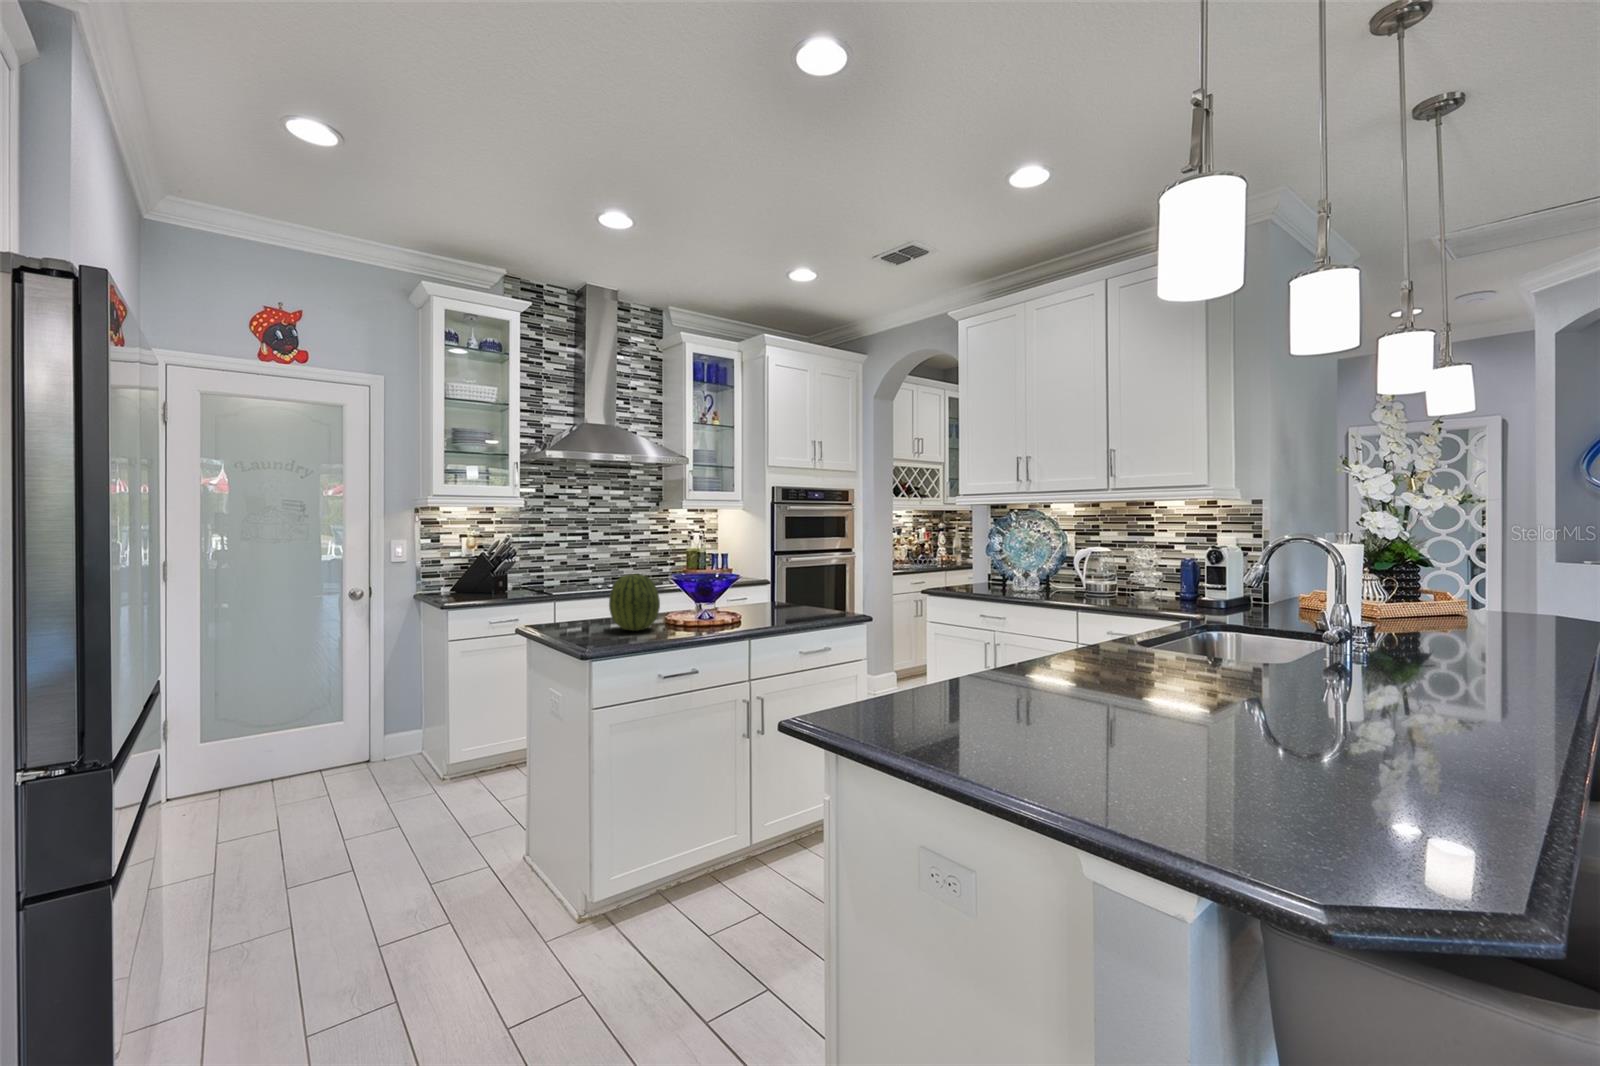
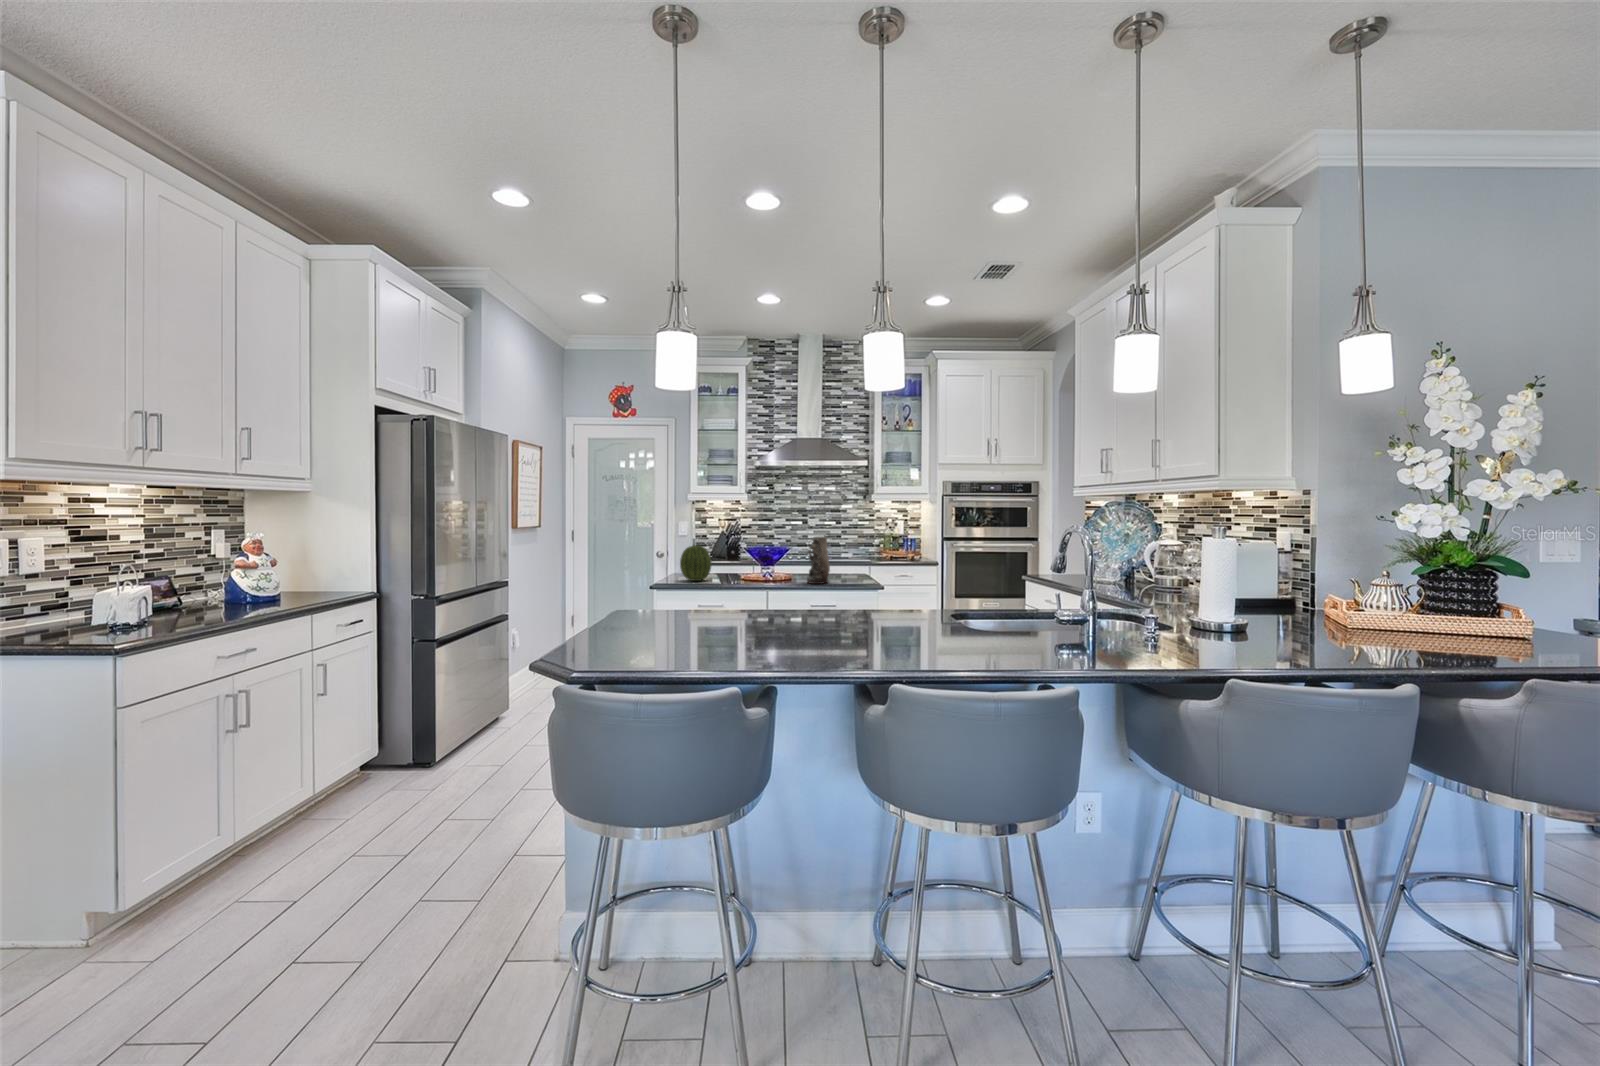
vase: none [795,554,829,619] -> present [807,536,830,584]

